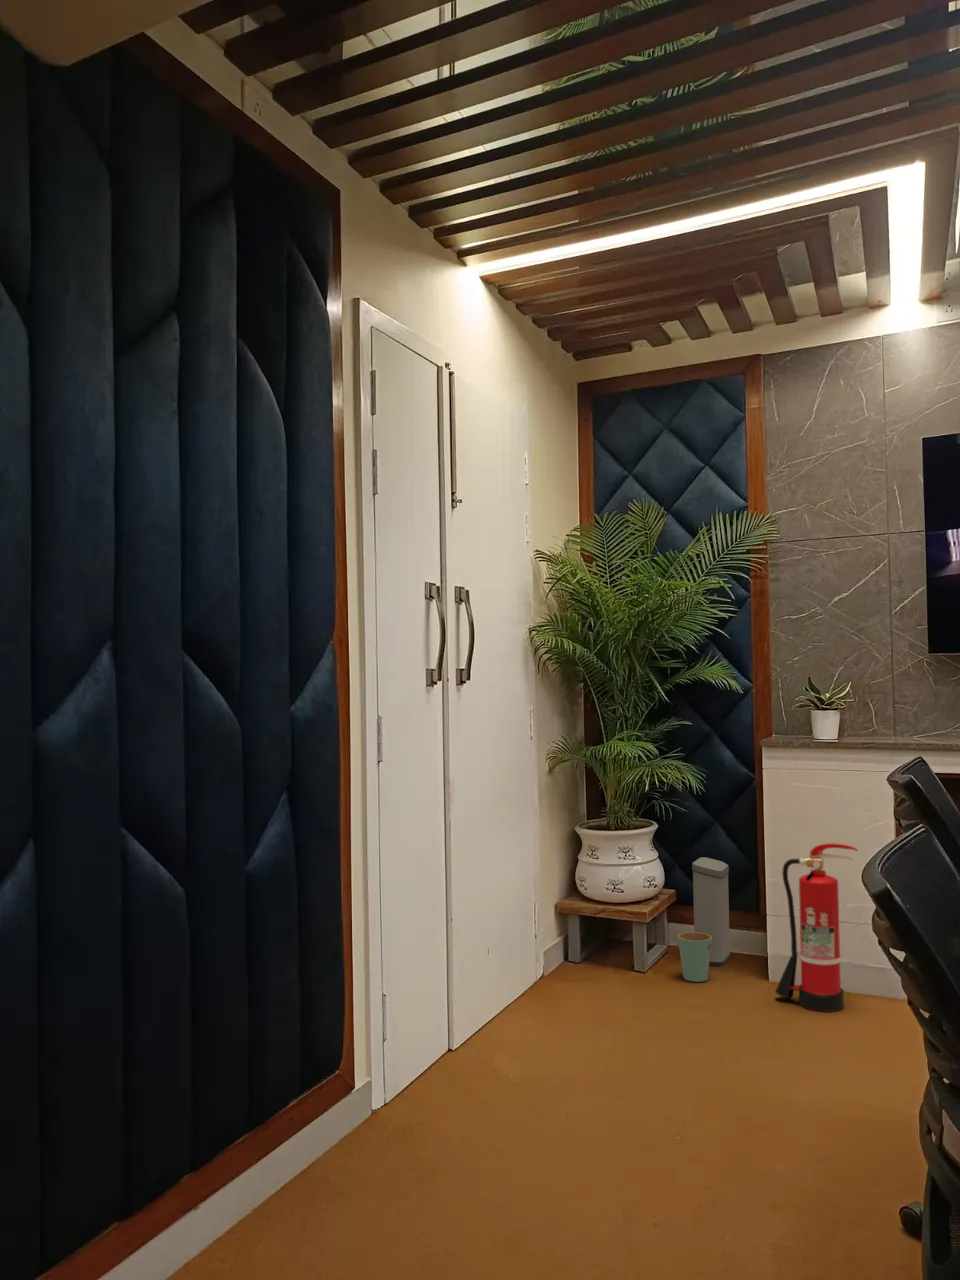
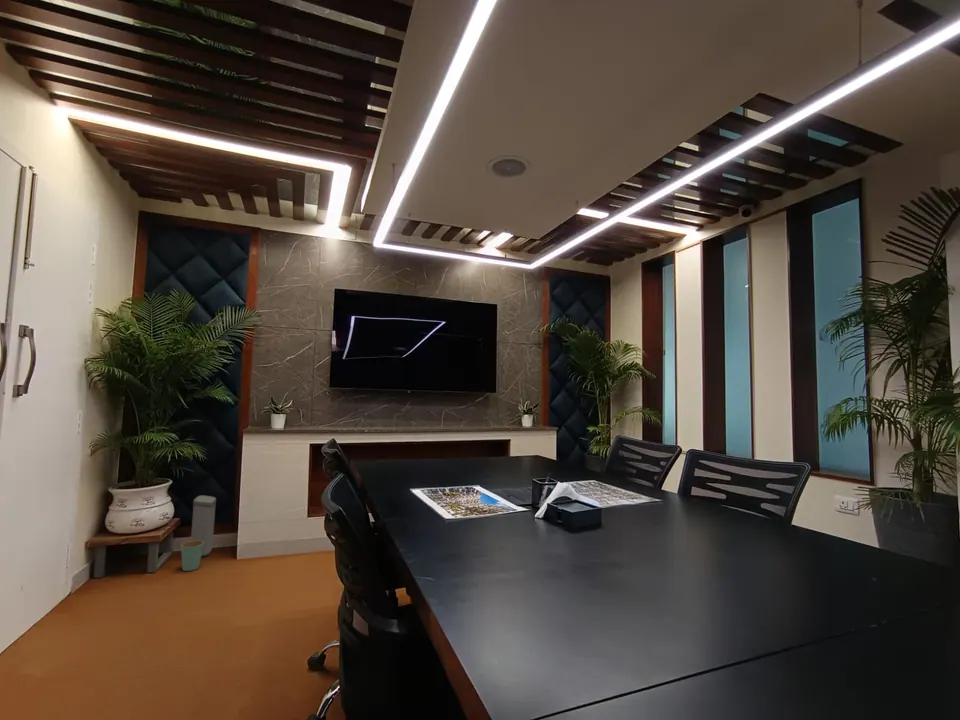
fire extinguisher: present [775,843,858,1012] -> none [242,482,294,572]

